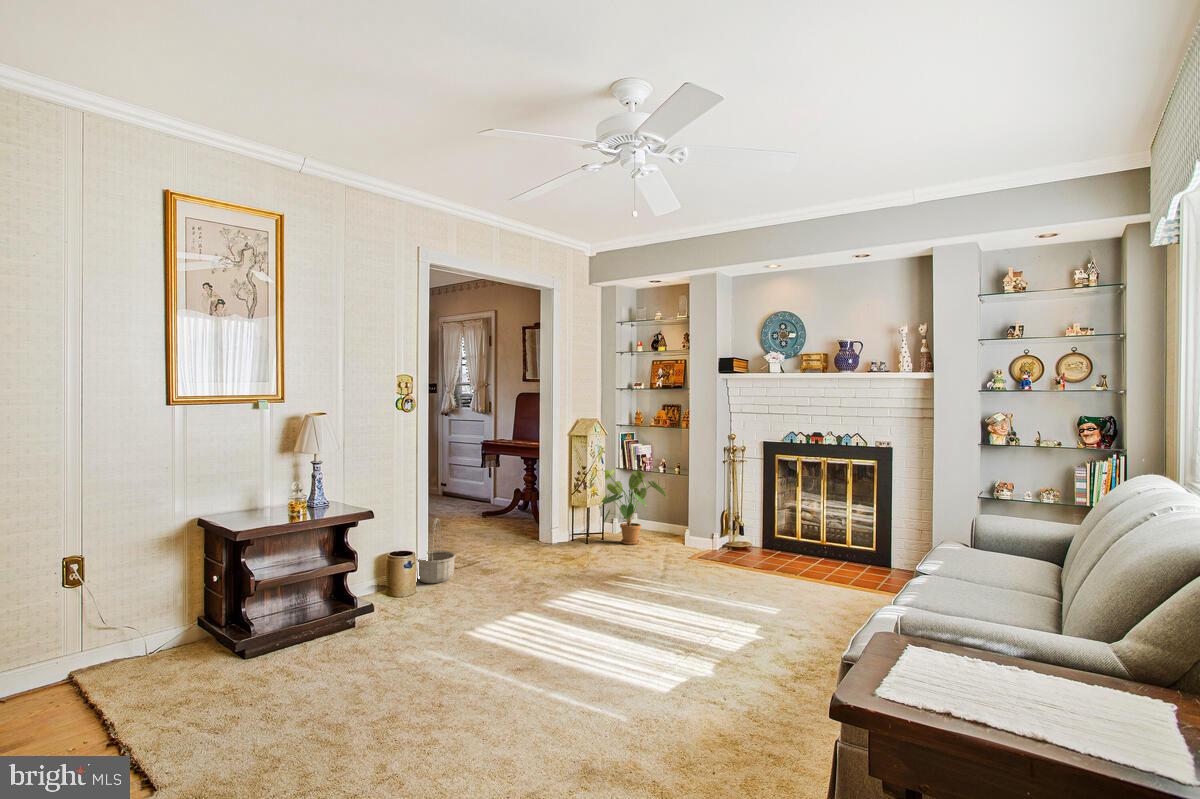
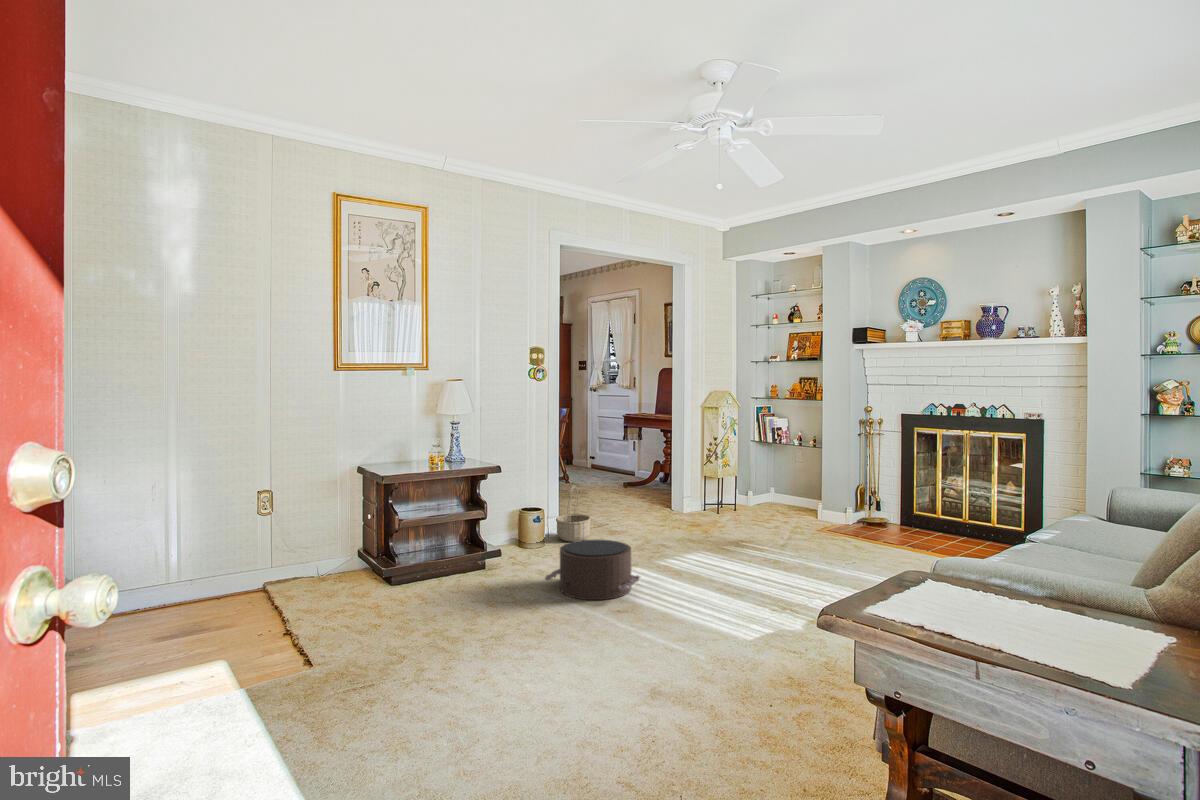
house plant: present [599,469,667,545] -> none [729,442,802,515]
pouf: none [410,582,527,658] -> present [545,540,640,600]

